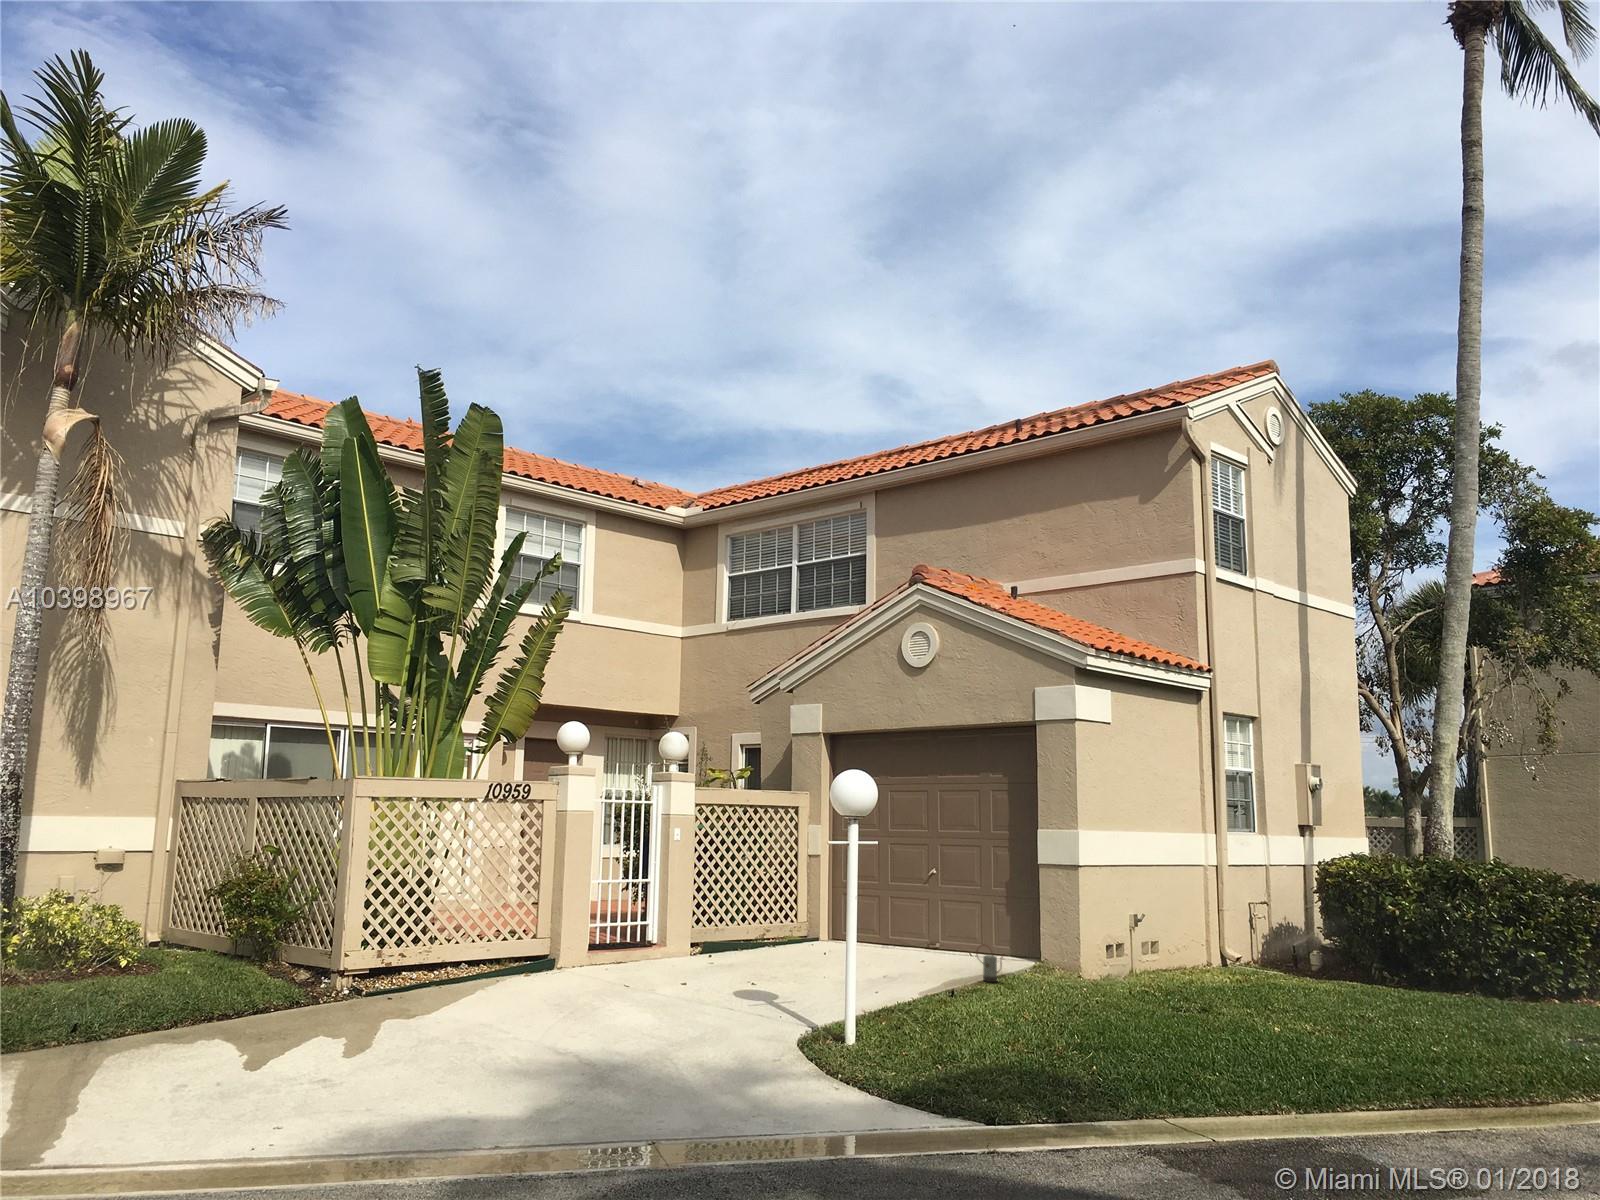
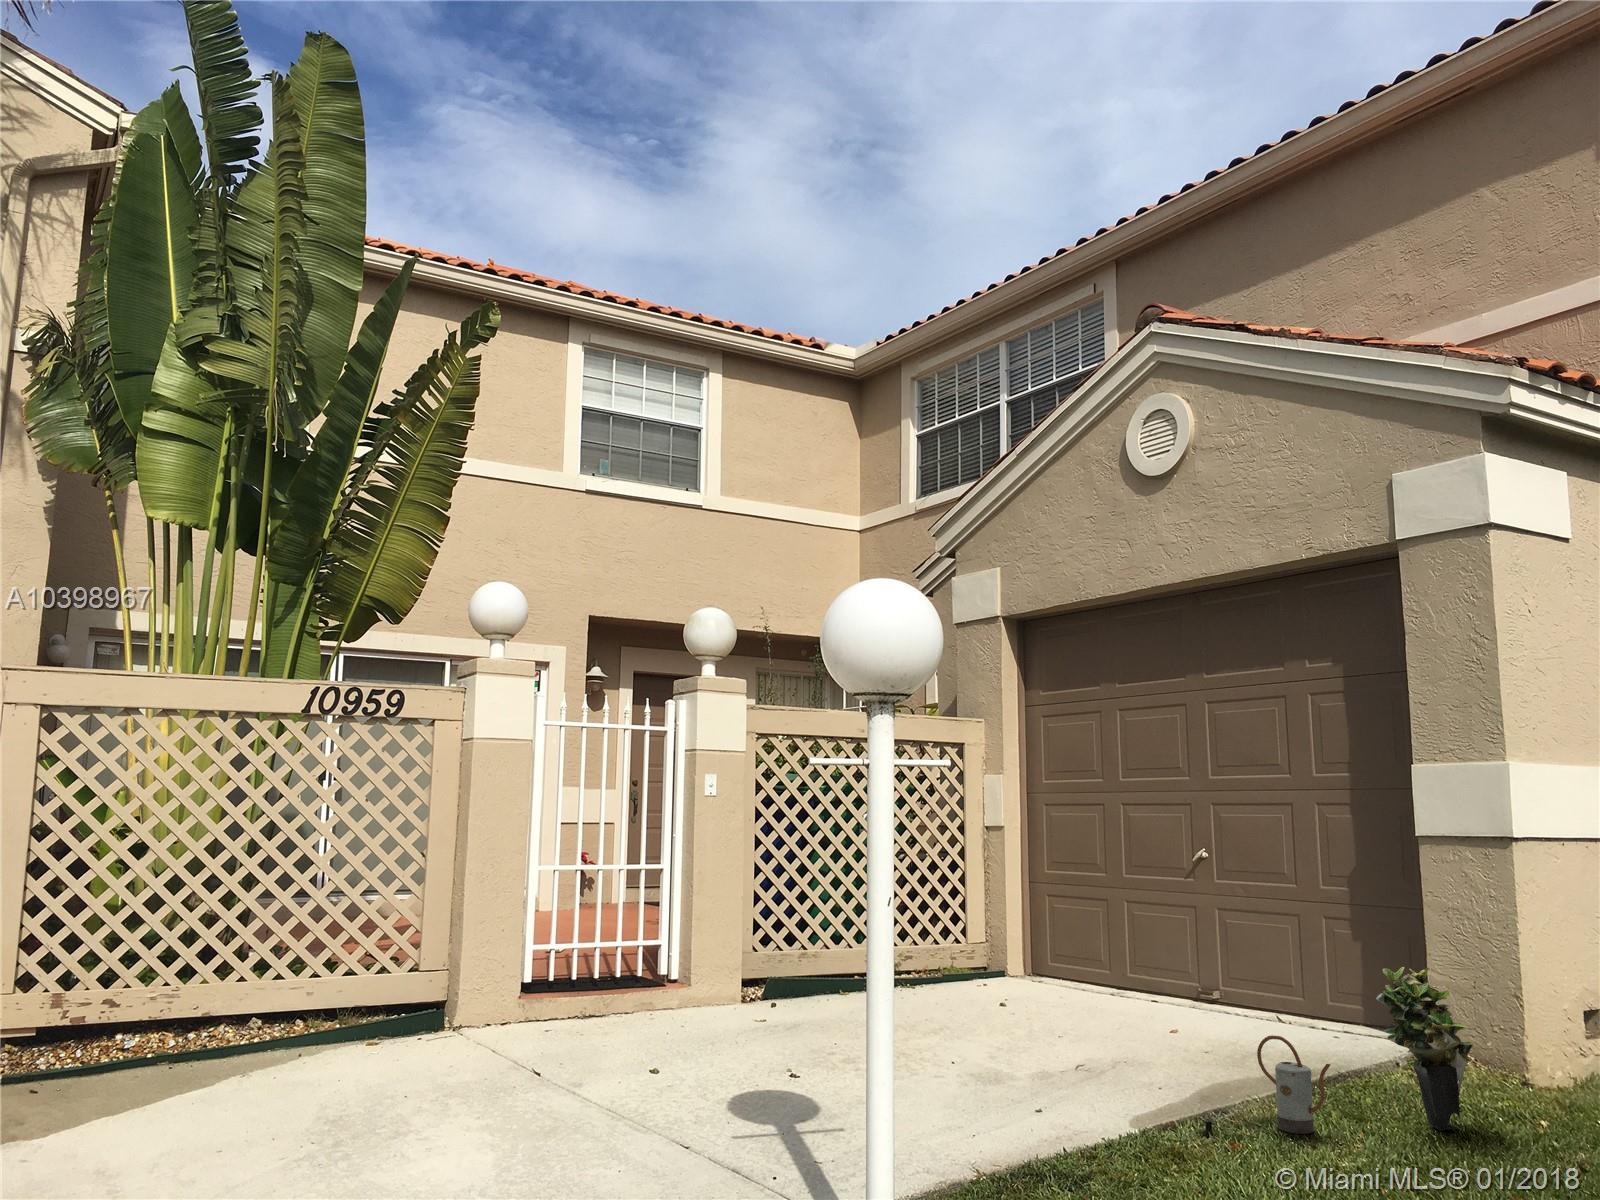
potted plant: none [1021,916,1057,979] -> present [1376,967,1473,1131]

